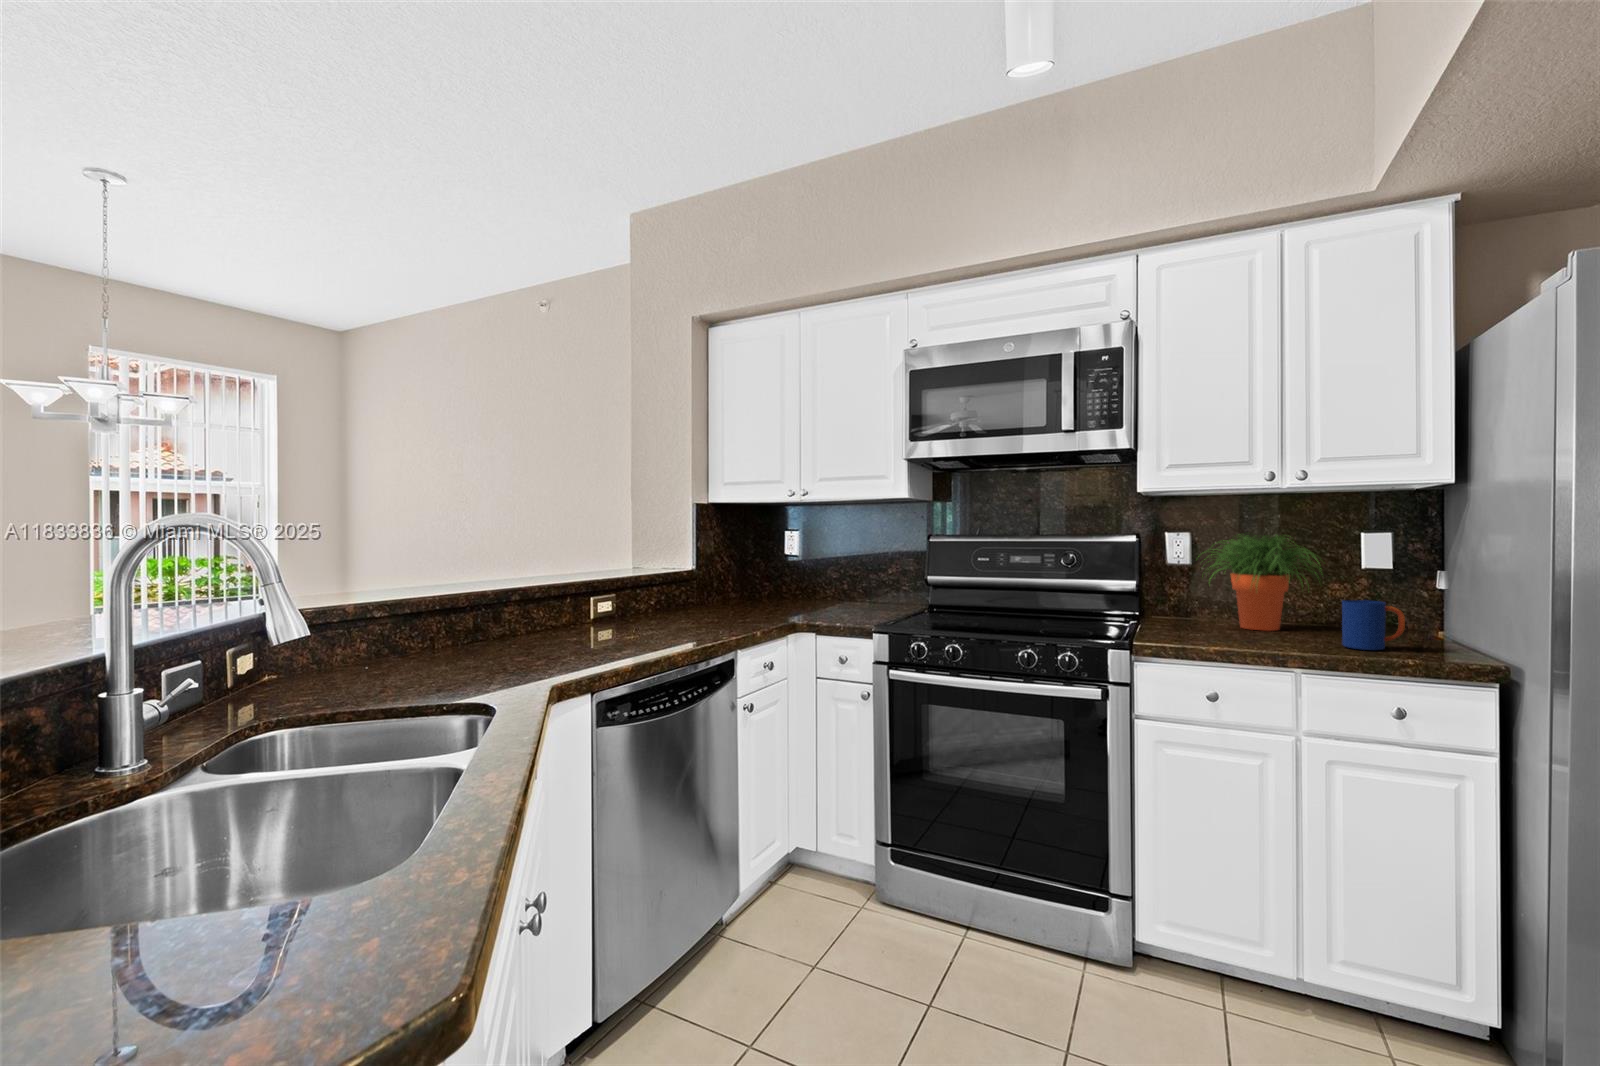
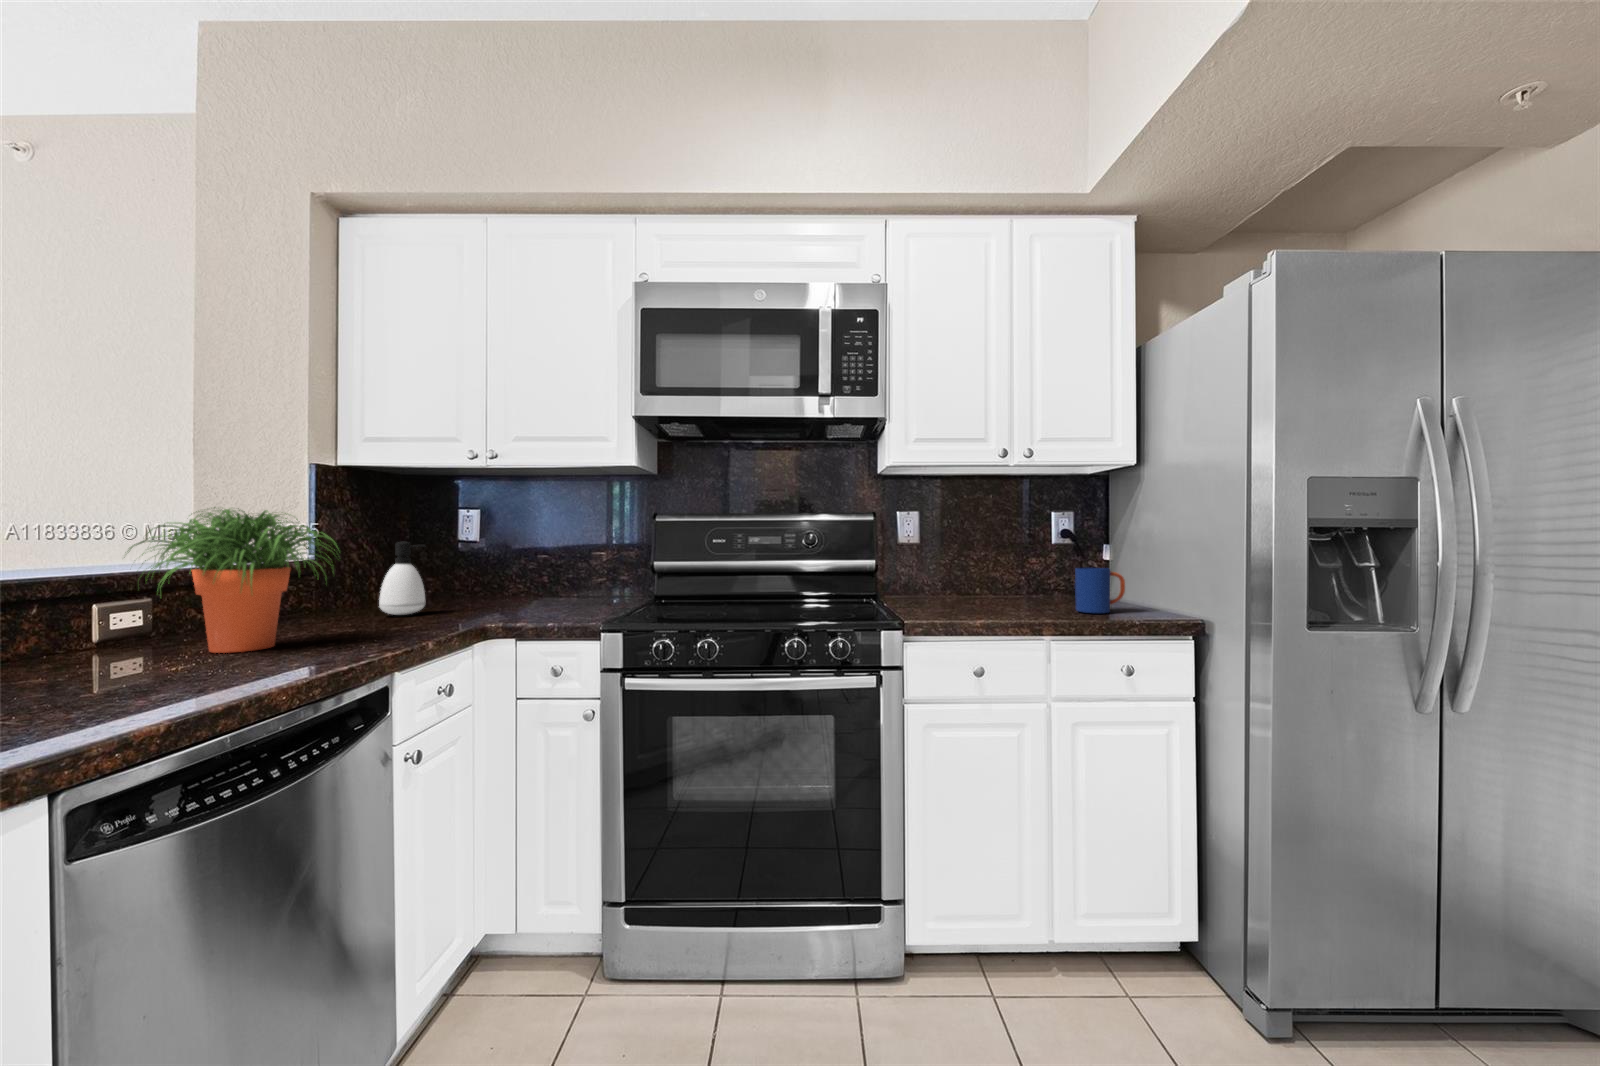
potted plant: present [1198,535,1323,631] -> present [127,507,337,653]
soap dispenser: none [731,559,760,612] -> present [379,542,425,615]

